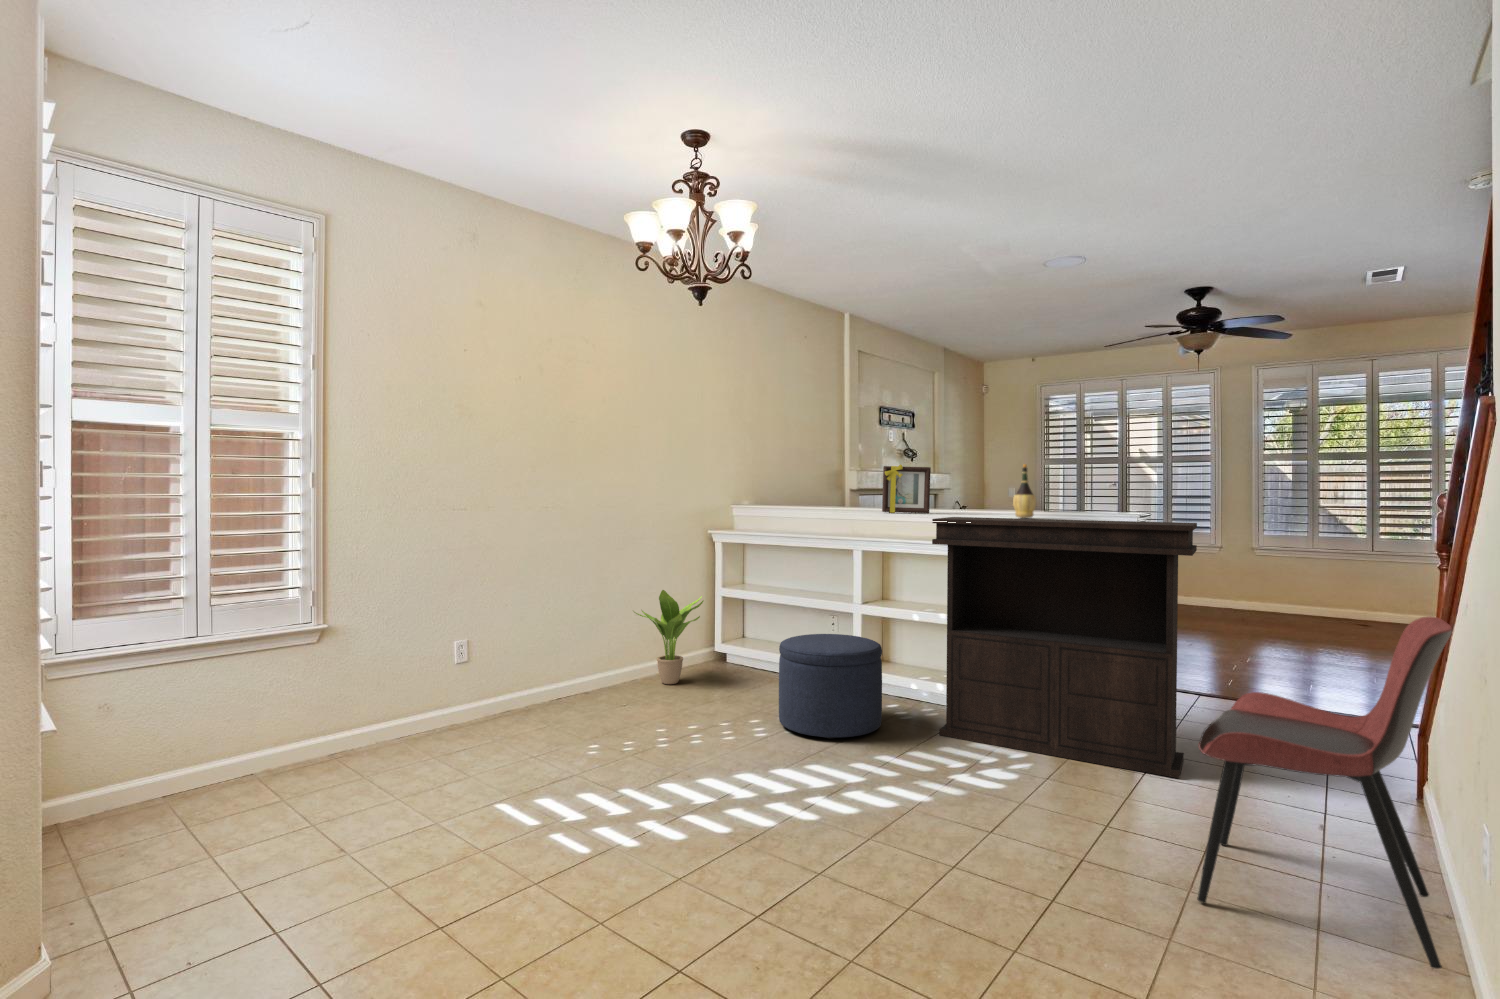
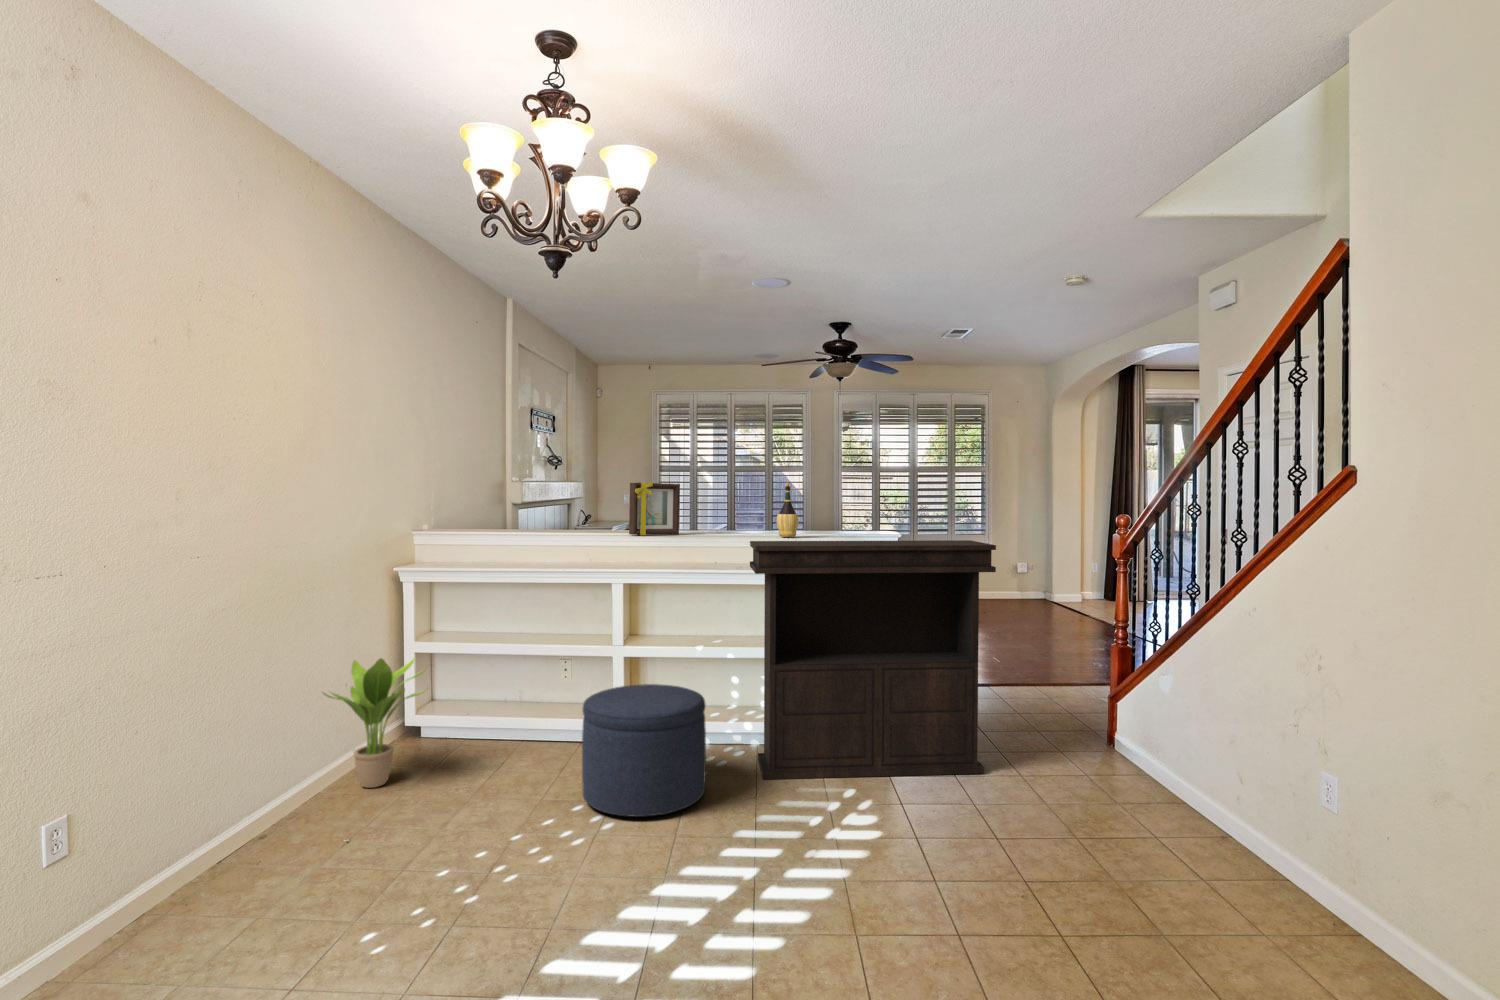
dining chair: present [1197,617,1452,969] -> none [1079,616,1302,892]

